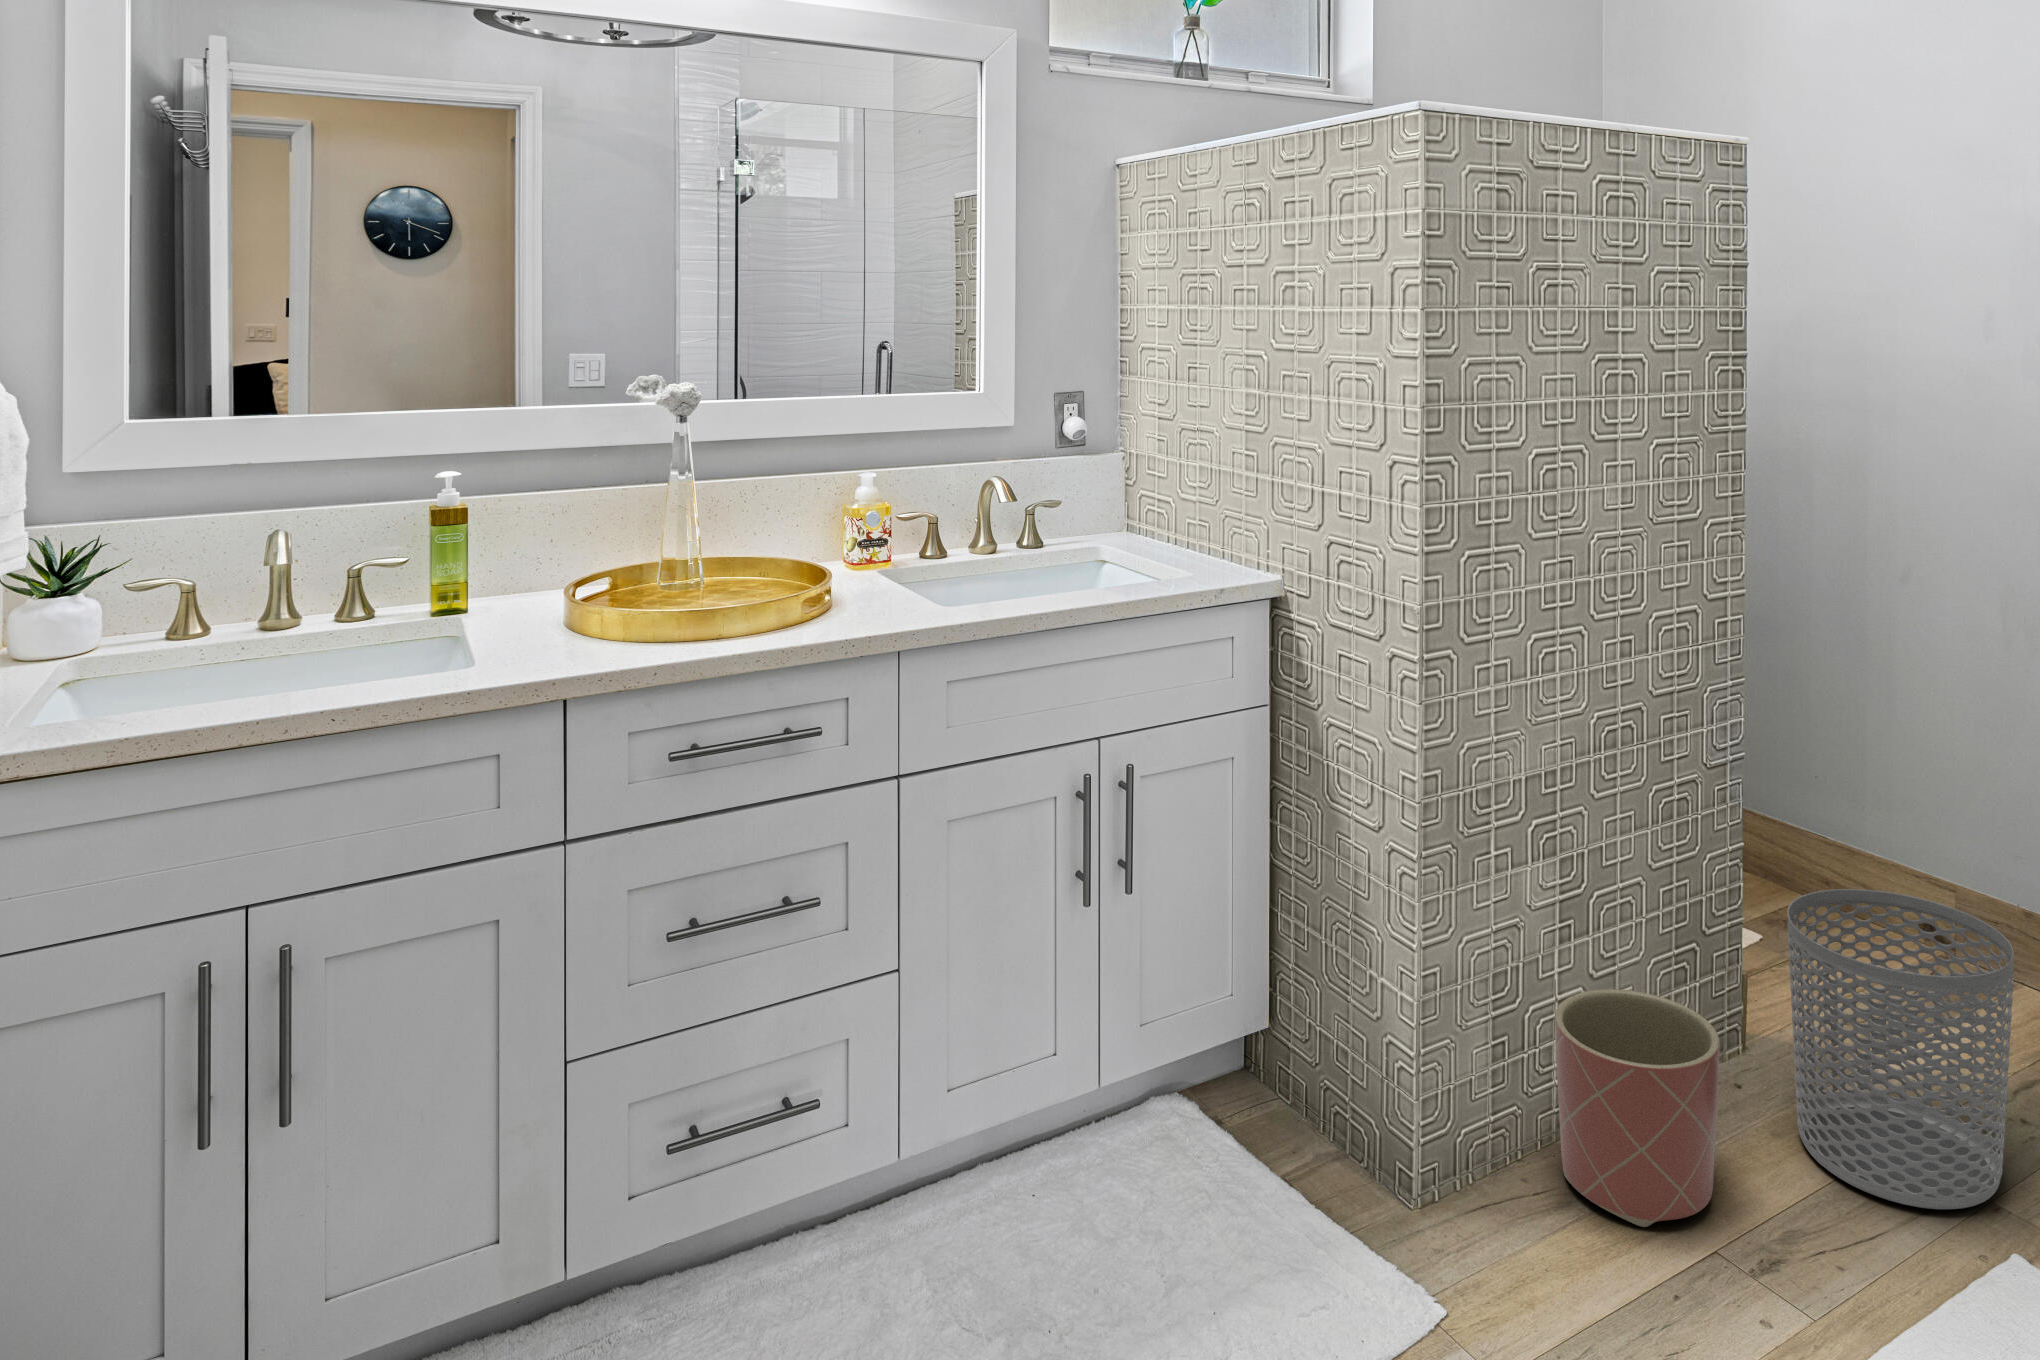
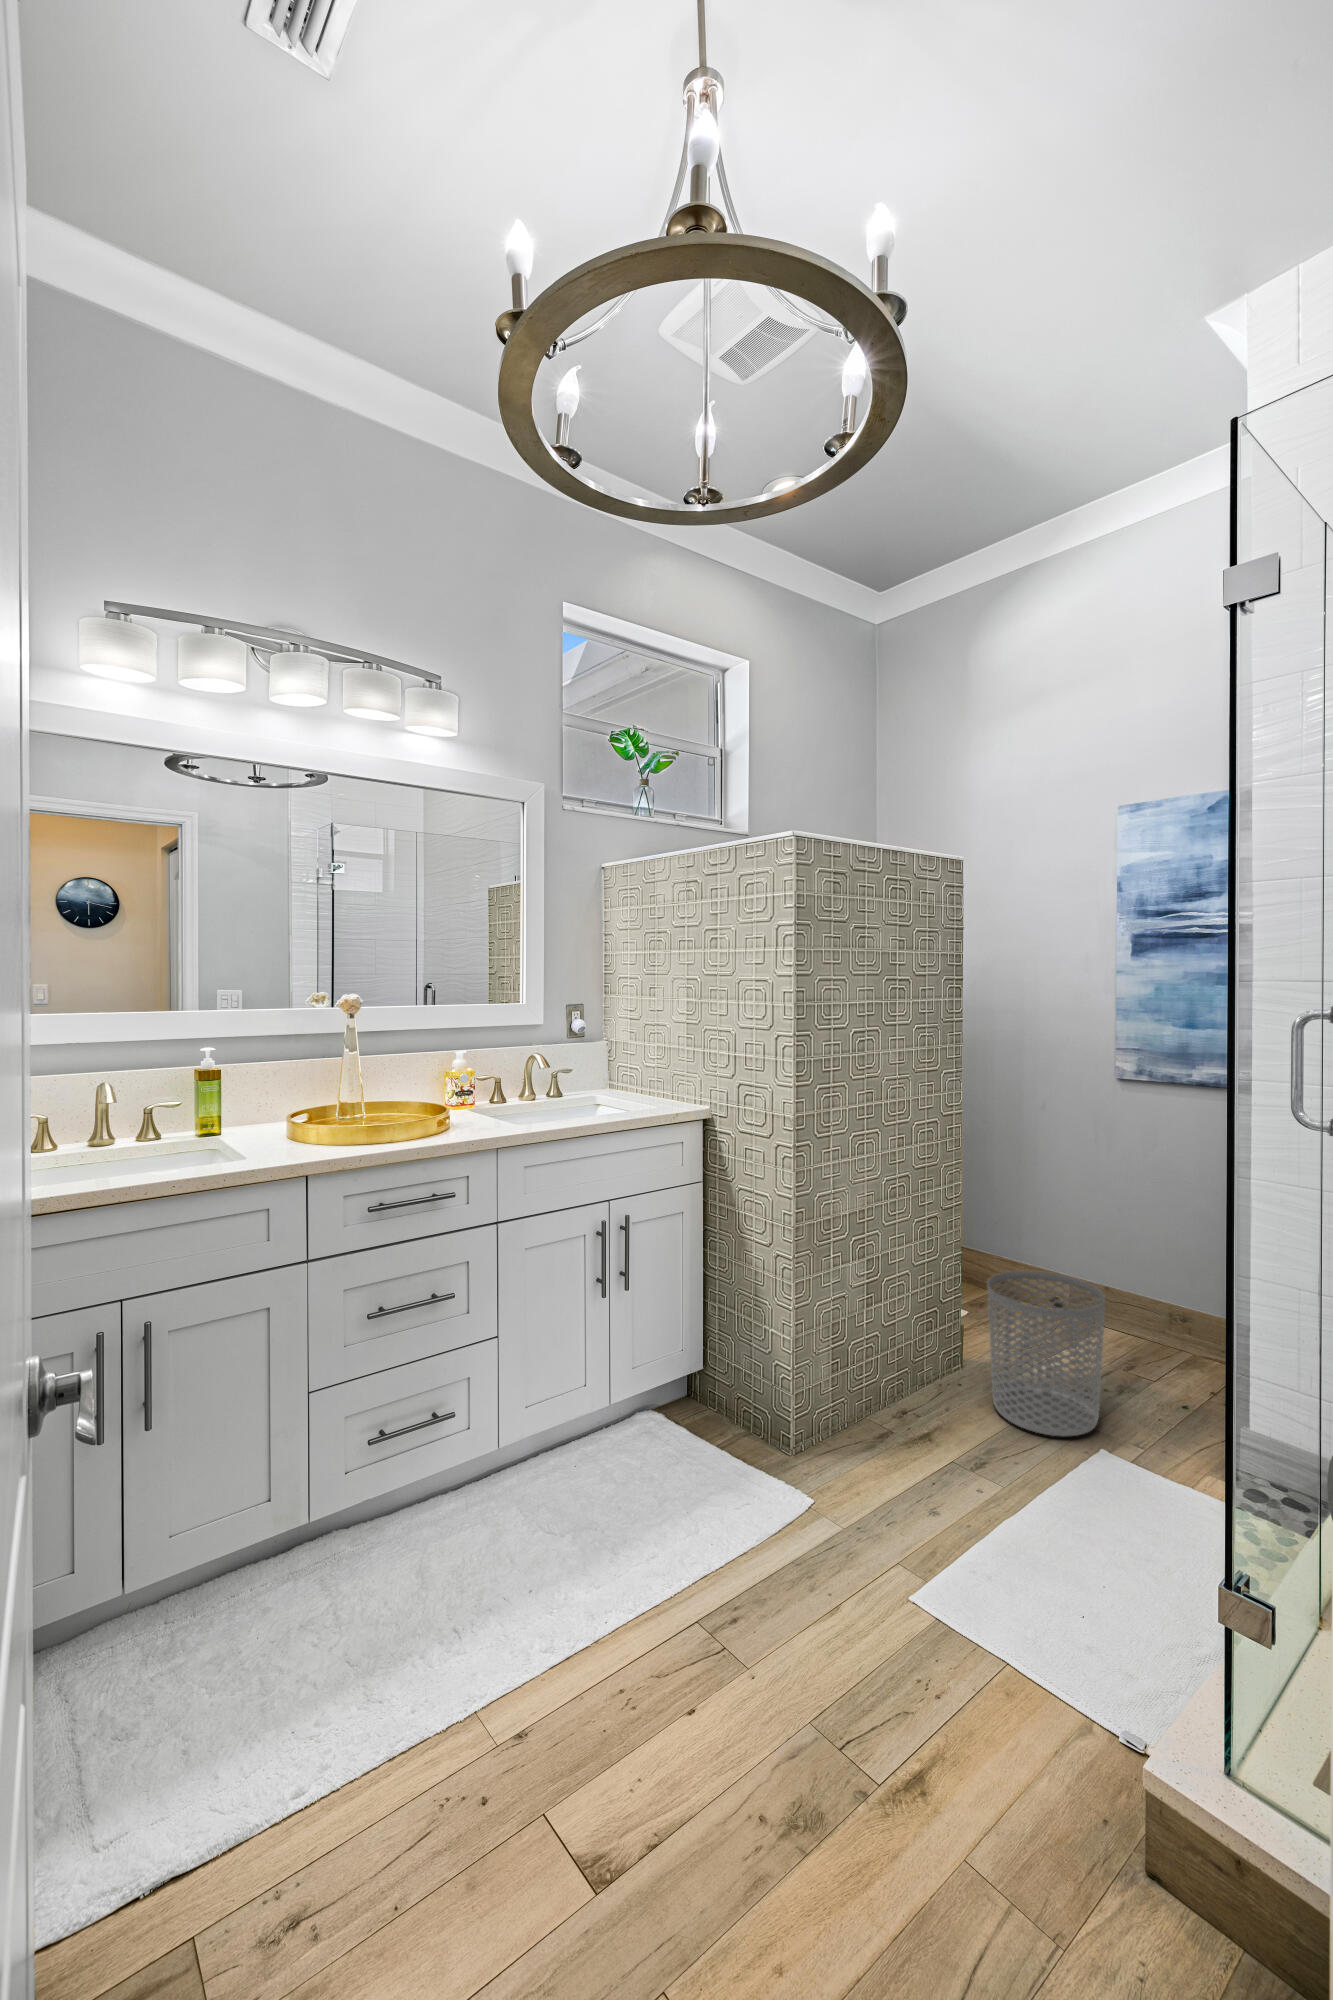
planter: present [1555,989,1720,1227] -> none [866,1331,955,1456]

